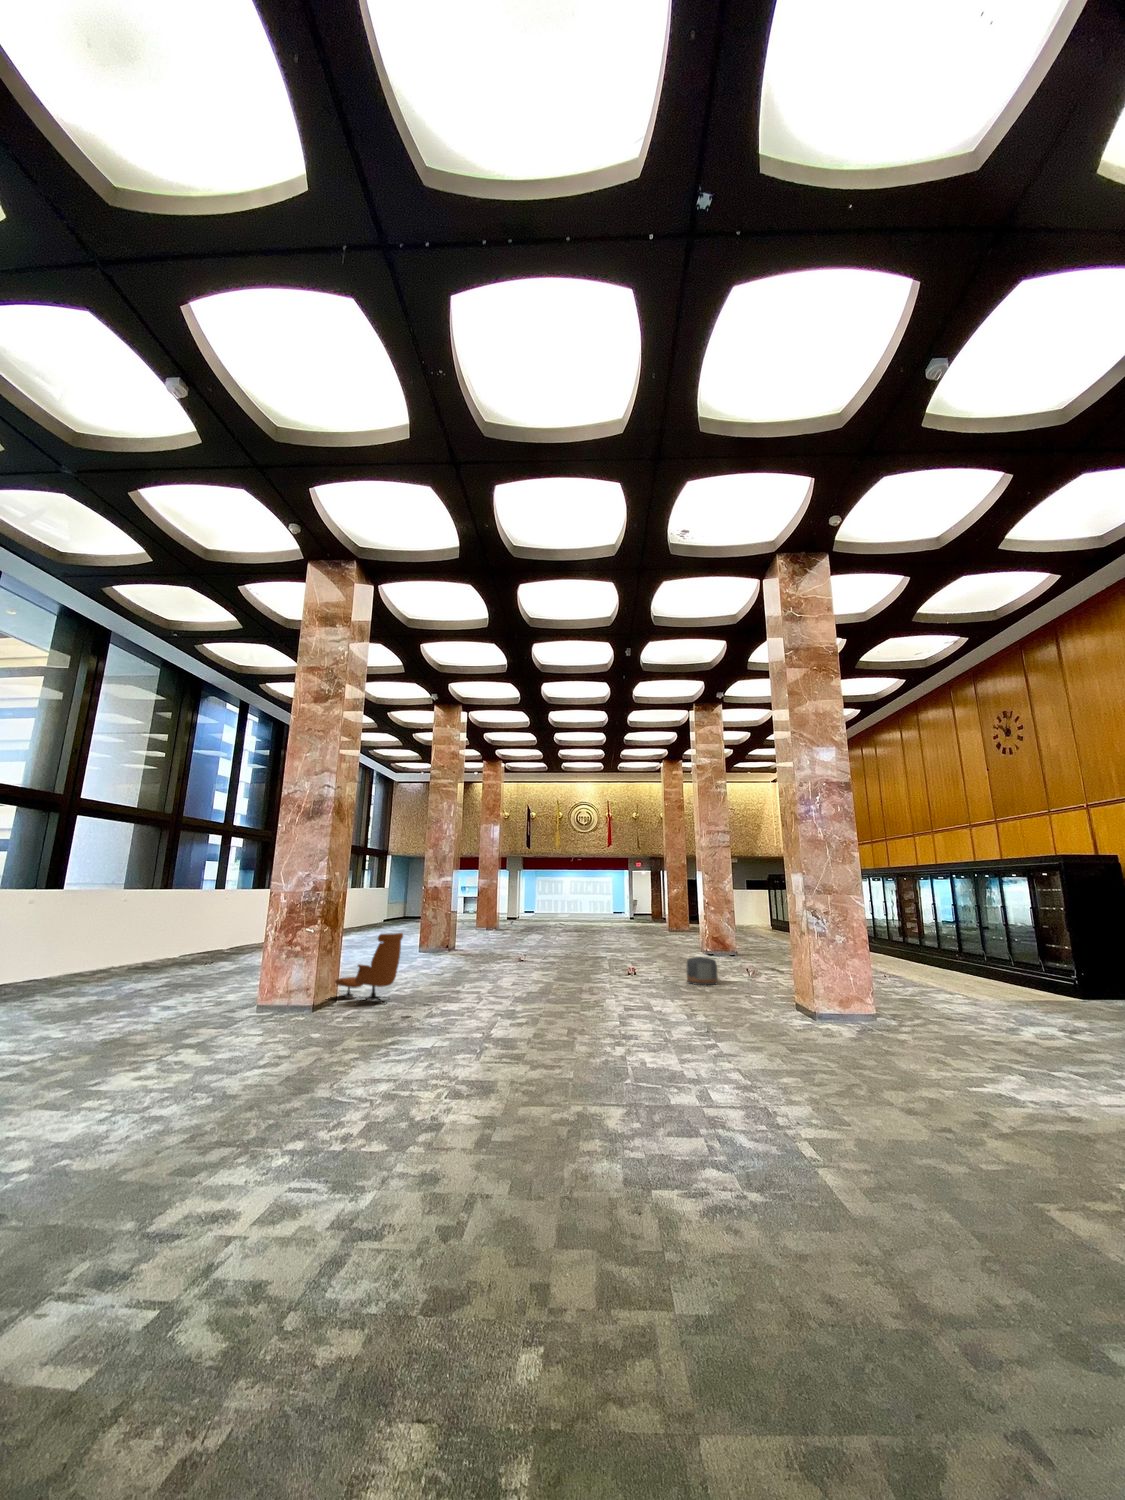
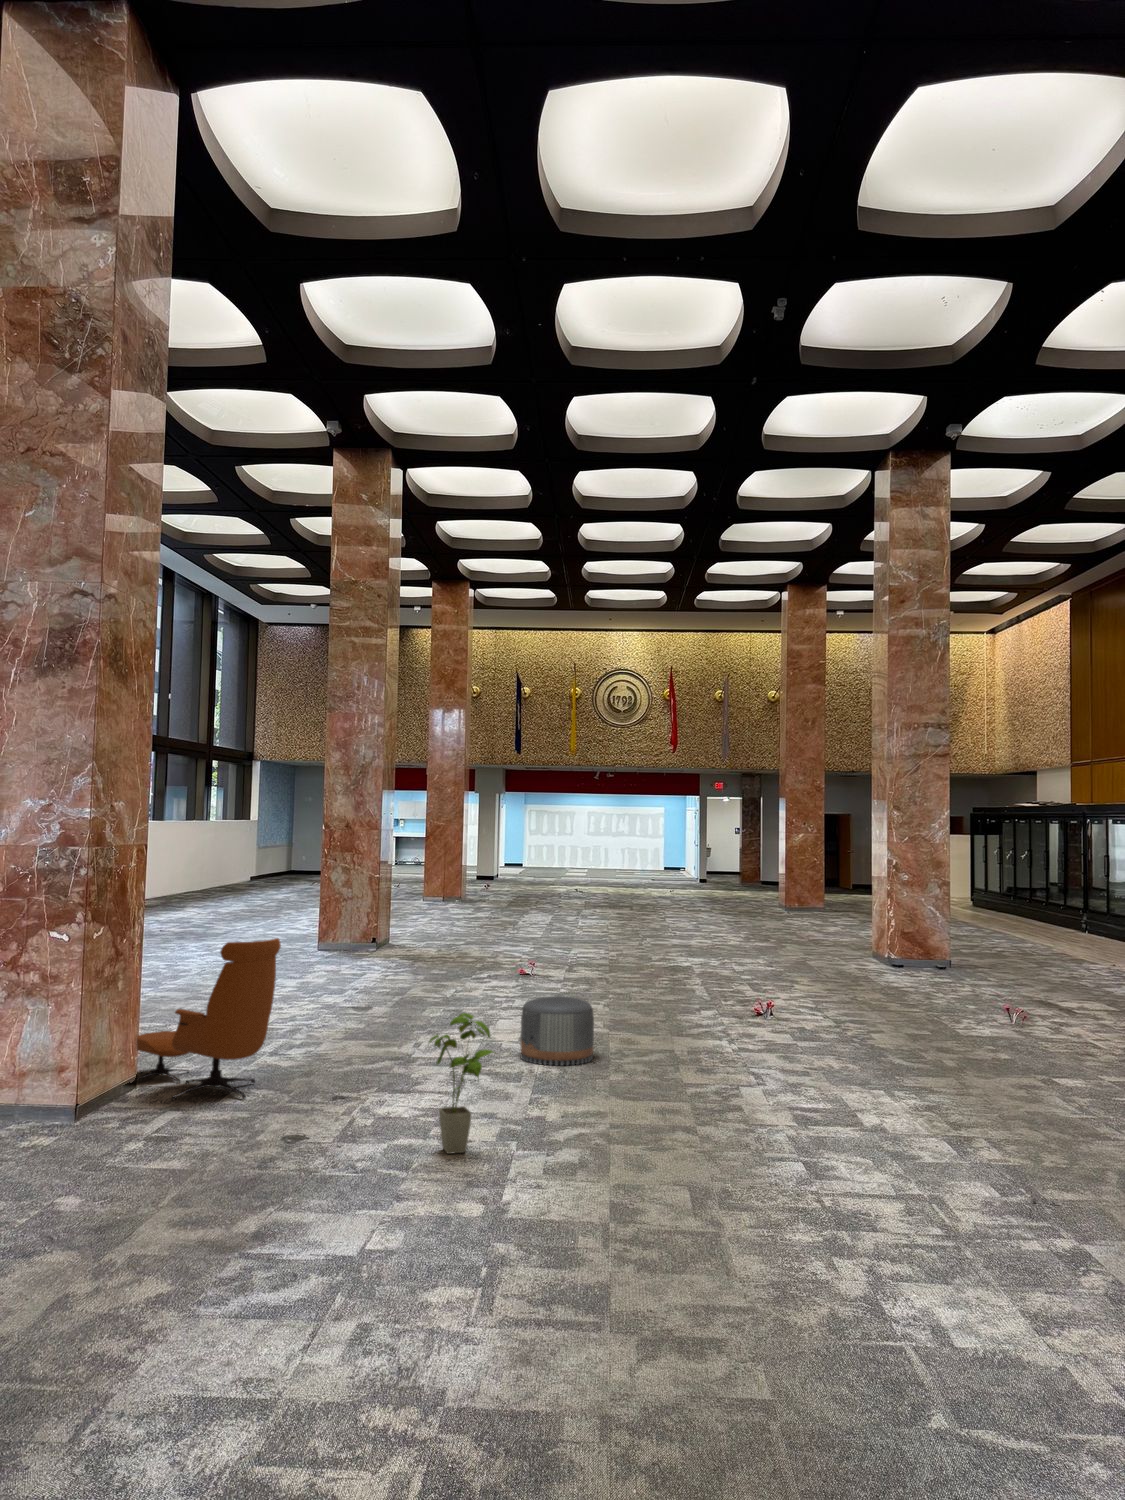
pouf: present [686,957,718,985] -> present [520,996,594,1066]
house plant: none [463,960,492,1020] -> present [429,1013,494,1154]

